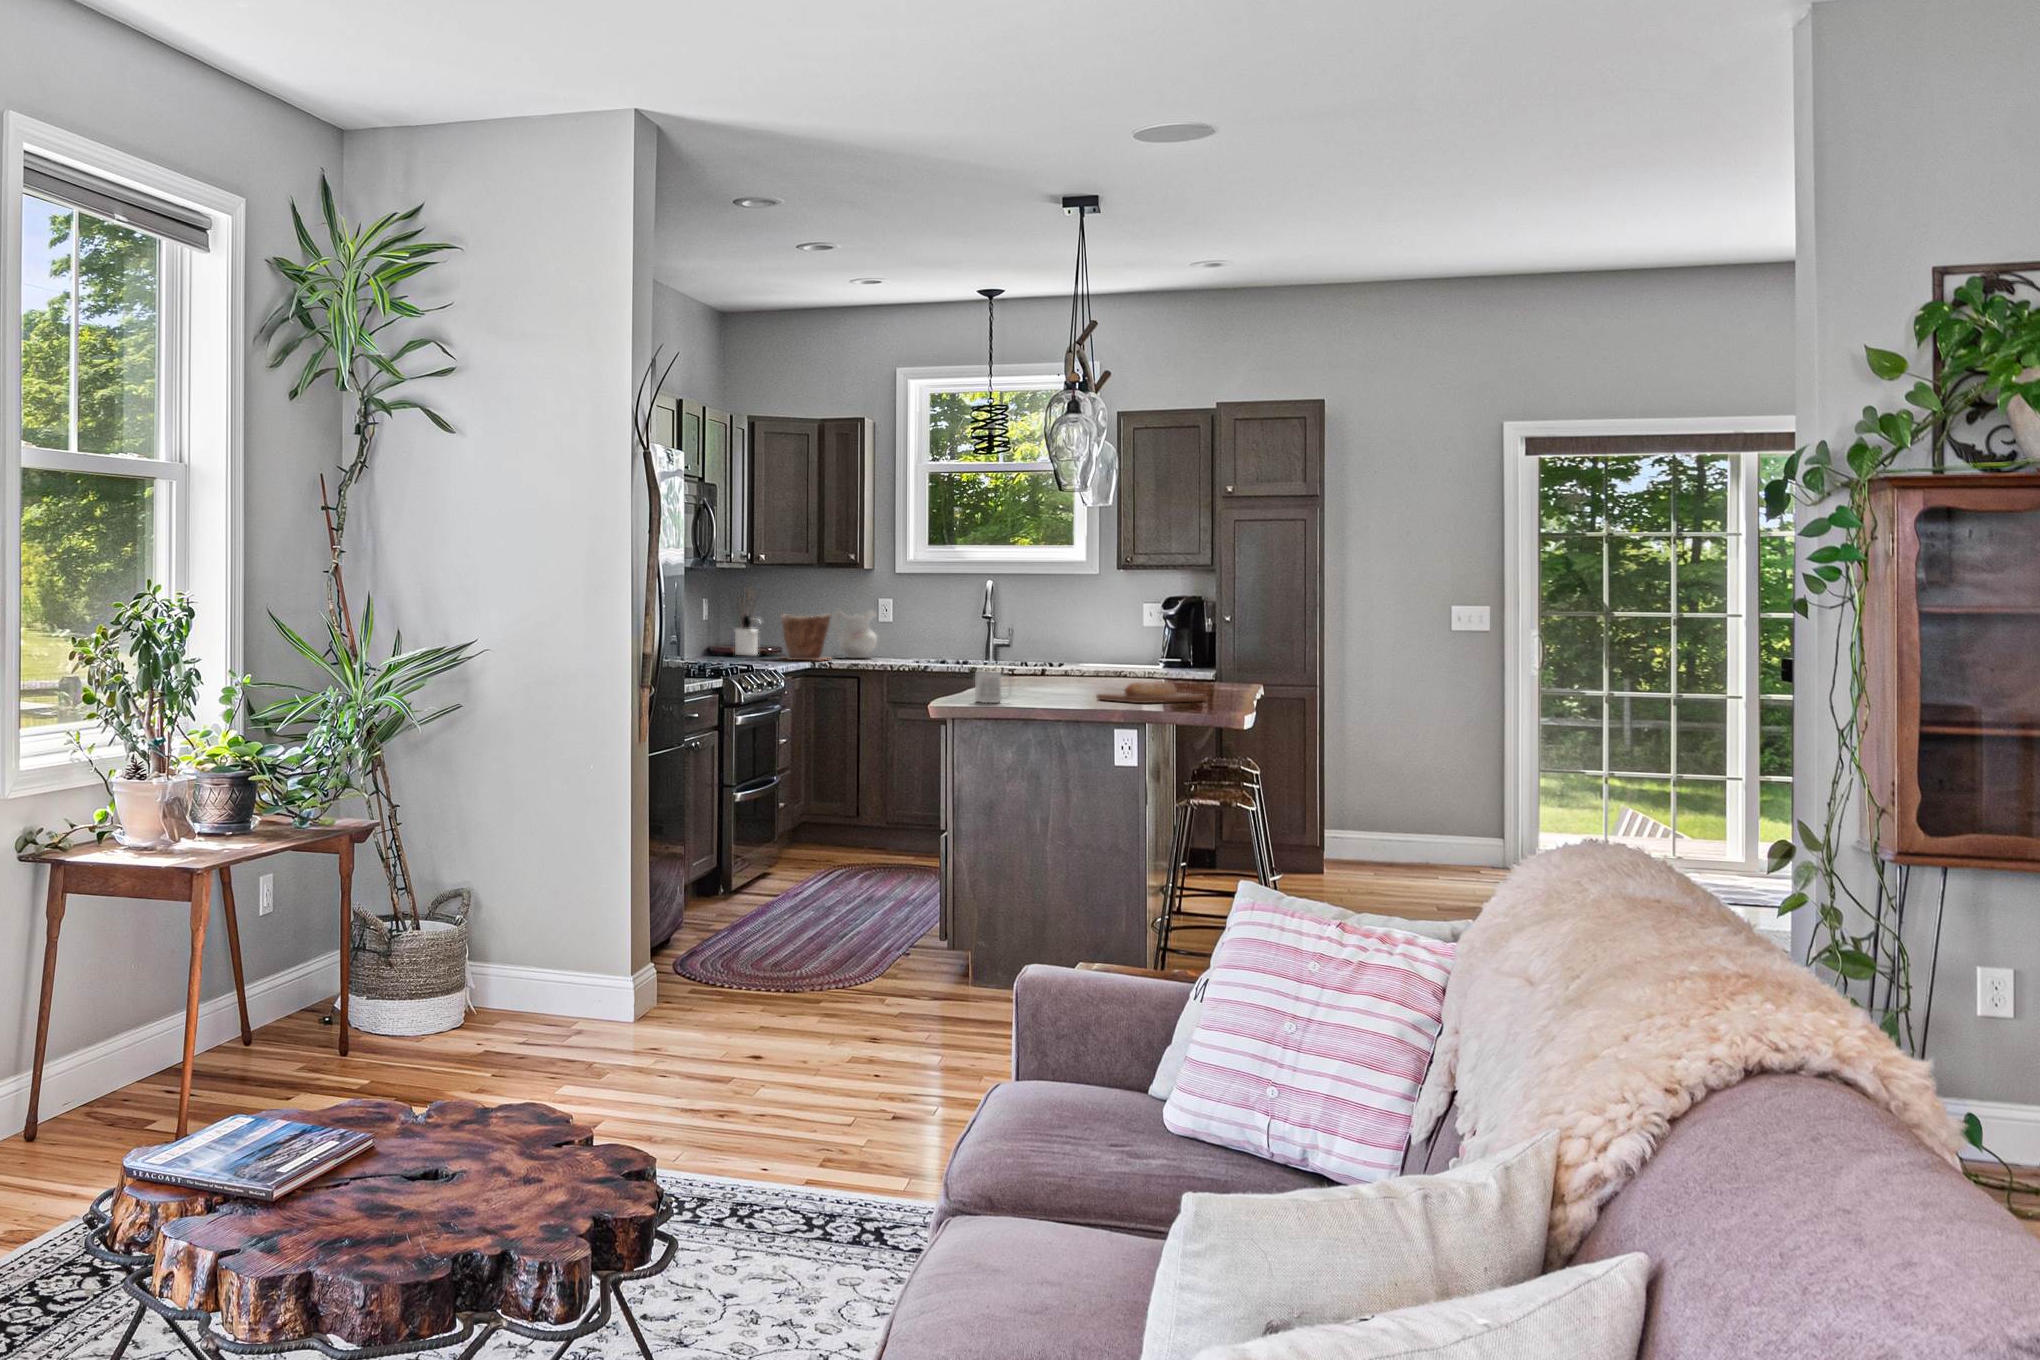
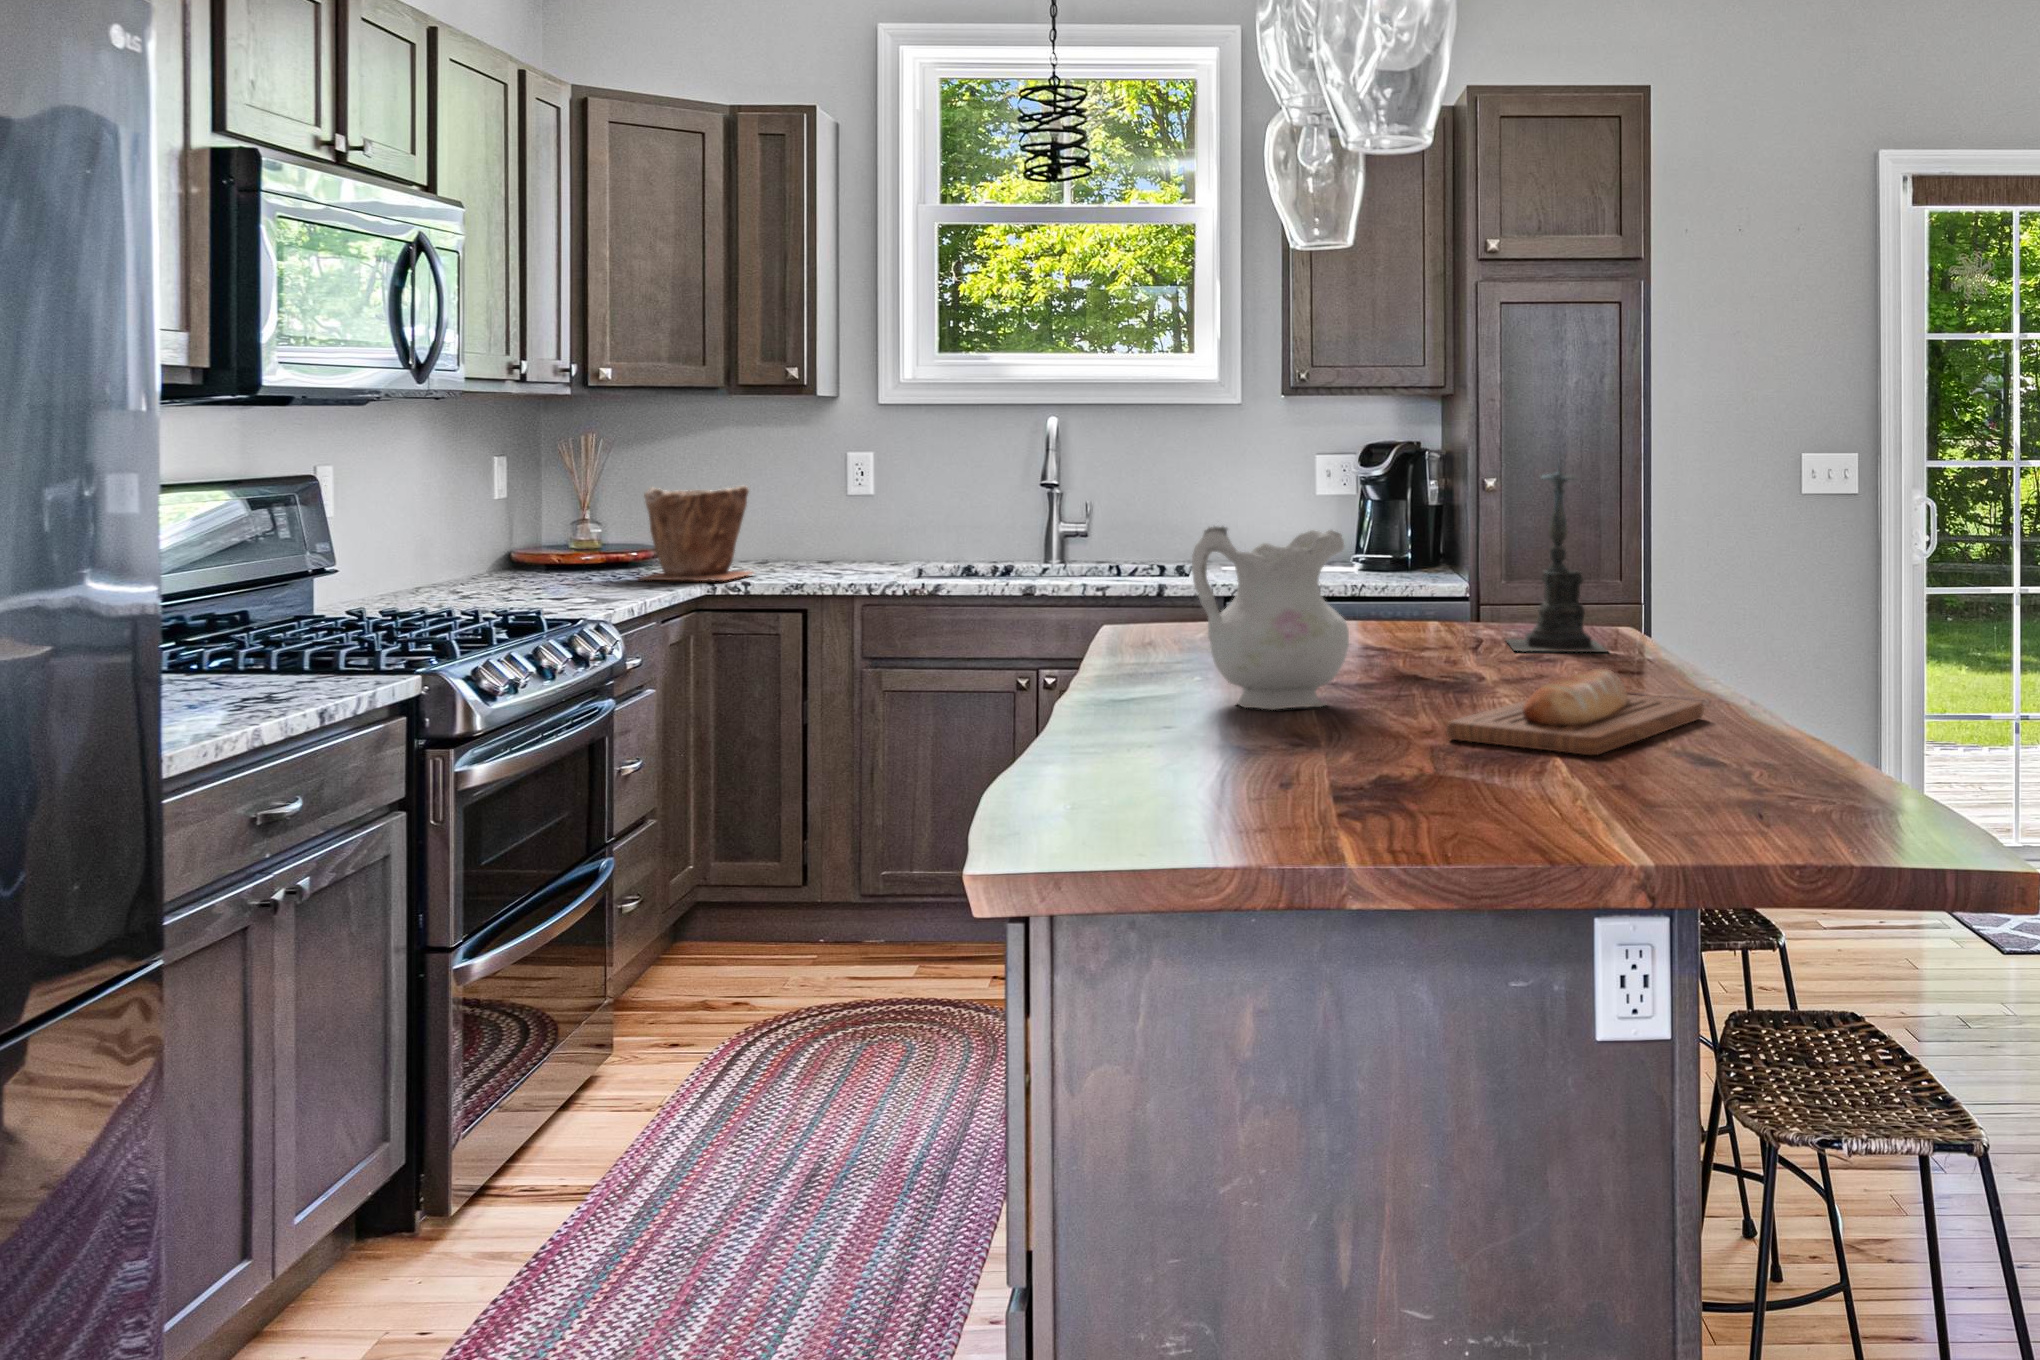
candle holder: none [1176,599,1225,691] -> present [1506,464,1607,652]
ceramic pitcher: present [833,609,877,658] -> present [1192,526,1349,710]
soap dispenser: present [734,616,758,655] -> none [556,490,612,570]
mug: present [975,671,1010,703] -> none [1135,693,1248,805]

